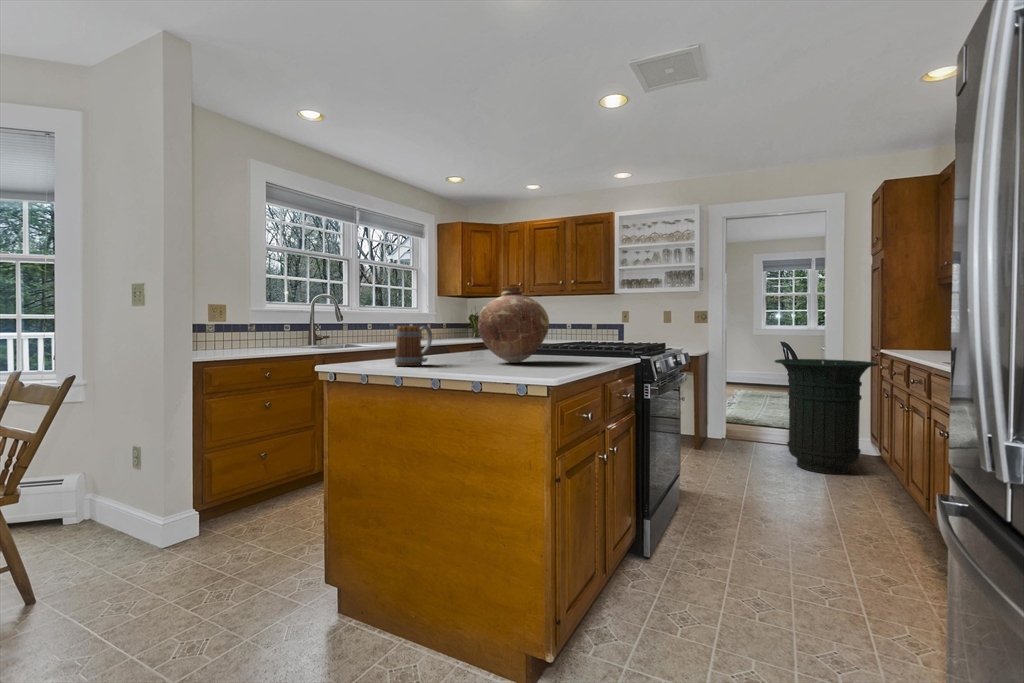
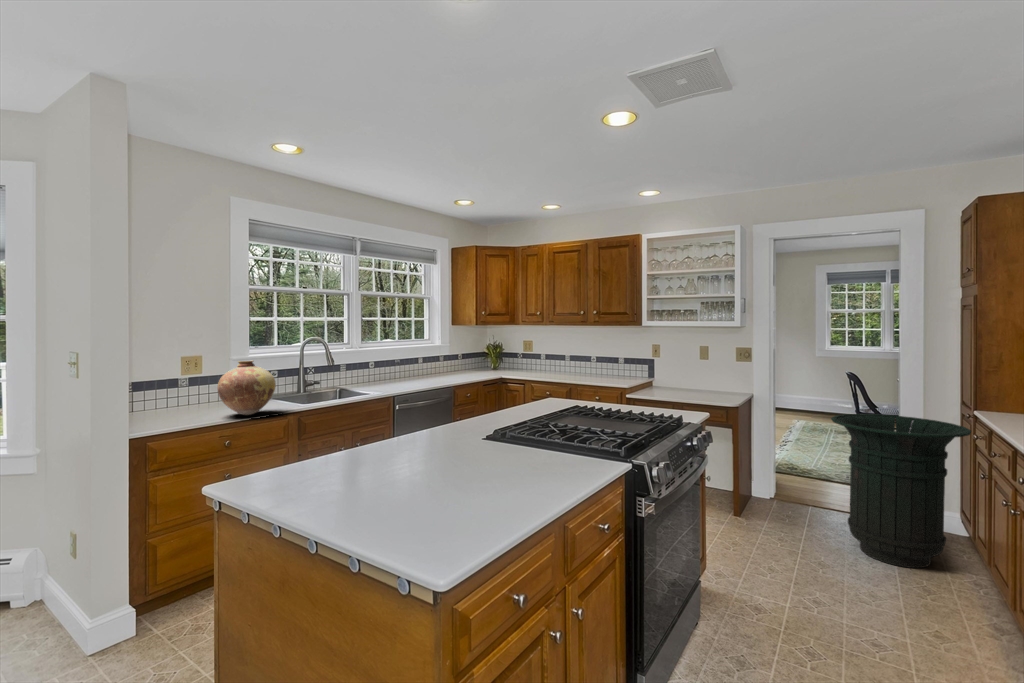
vase: present [478,287,549,363] -> present [218,361,276,415]
mug: present [395,326,432,366] -> none [286,434,342,493]

